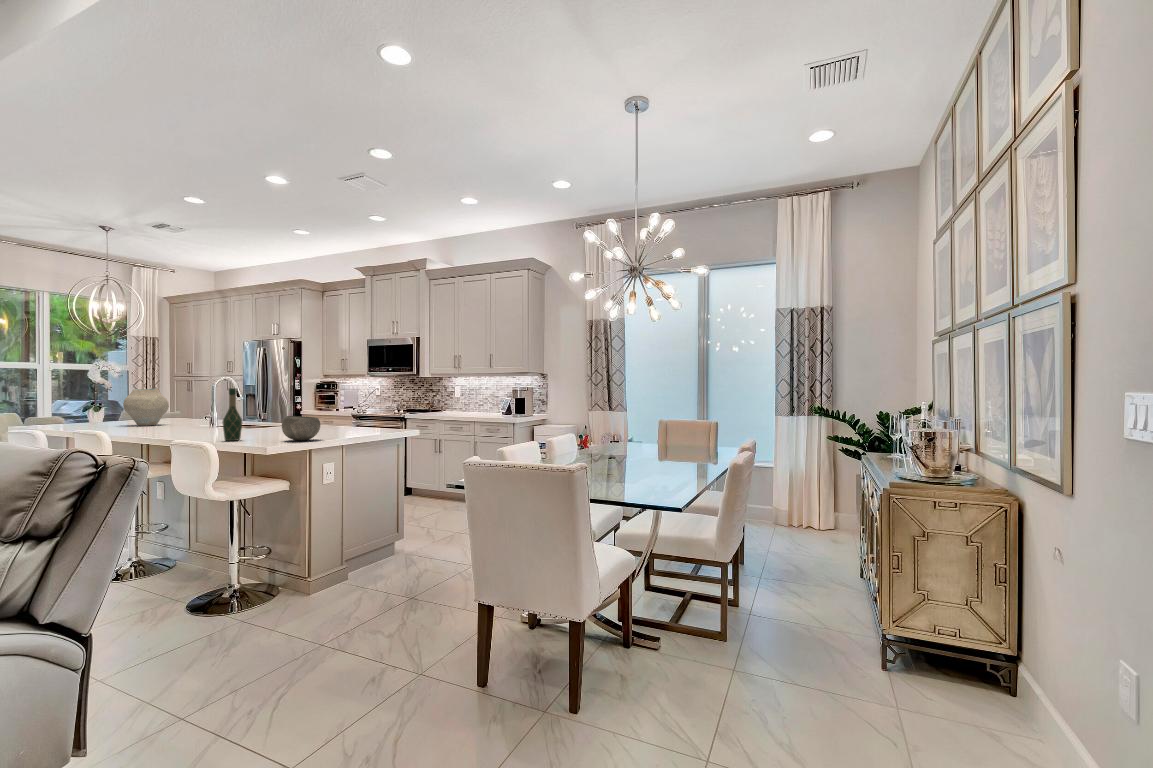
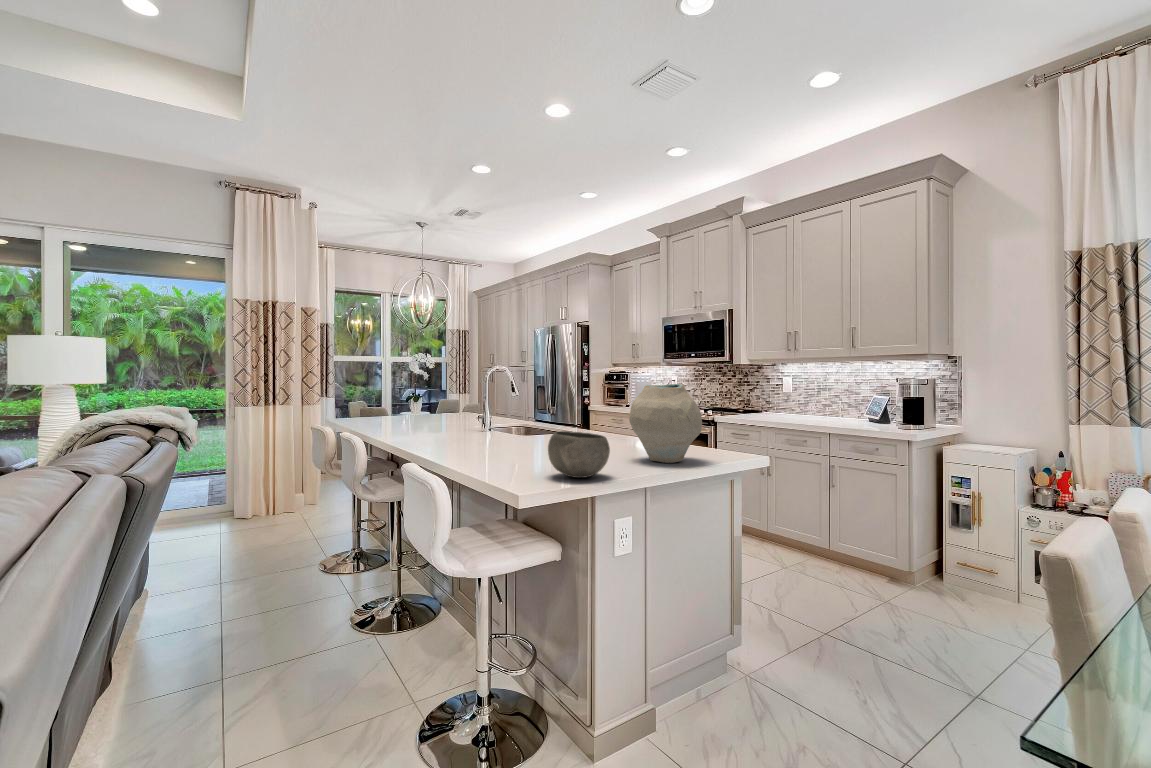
vase: present [123,388,169,426] -> present [629,384,702,463]
wine bottle: present [222,388,242,441] -> none [467,382,495,469]

